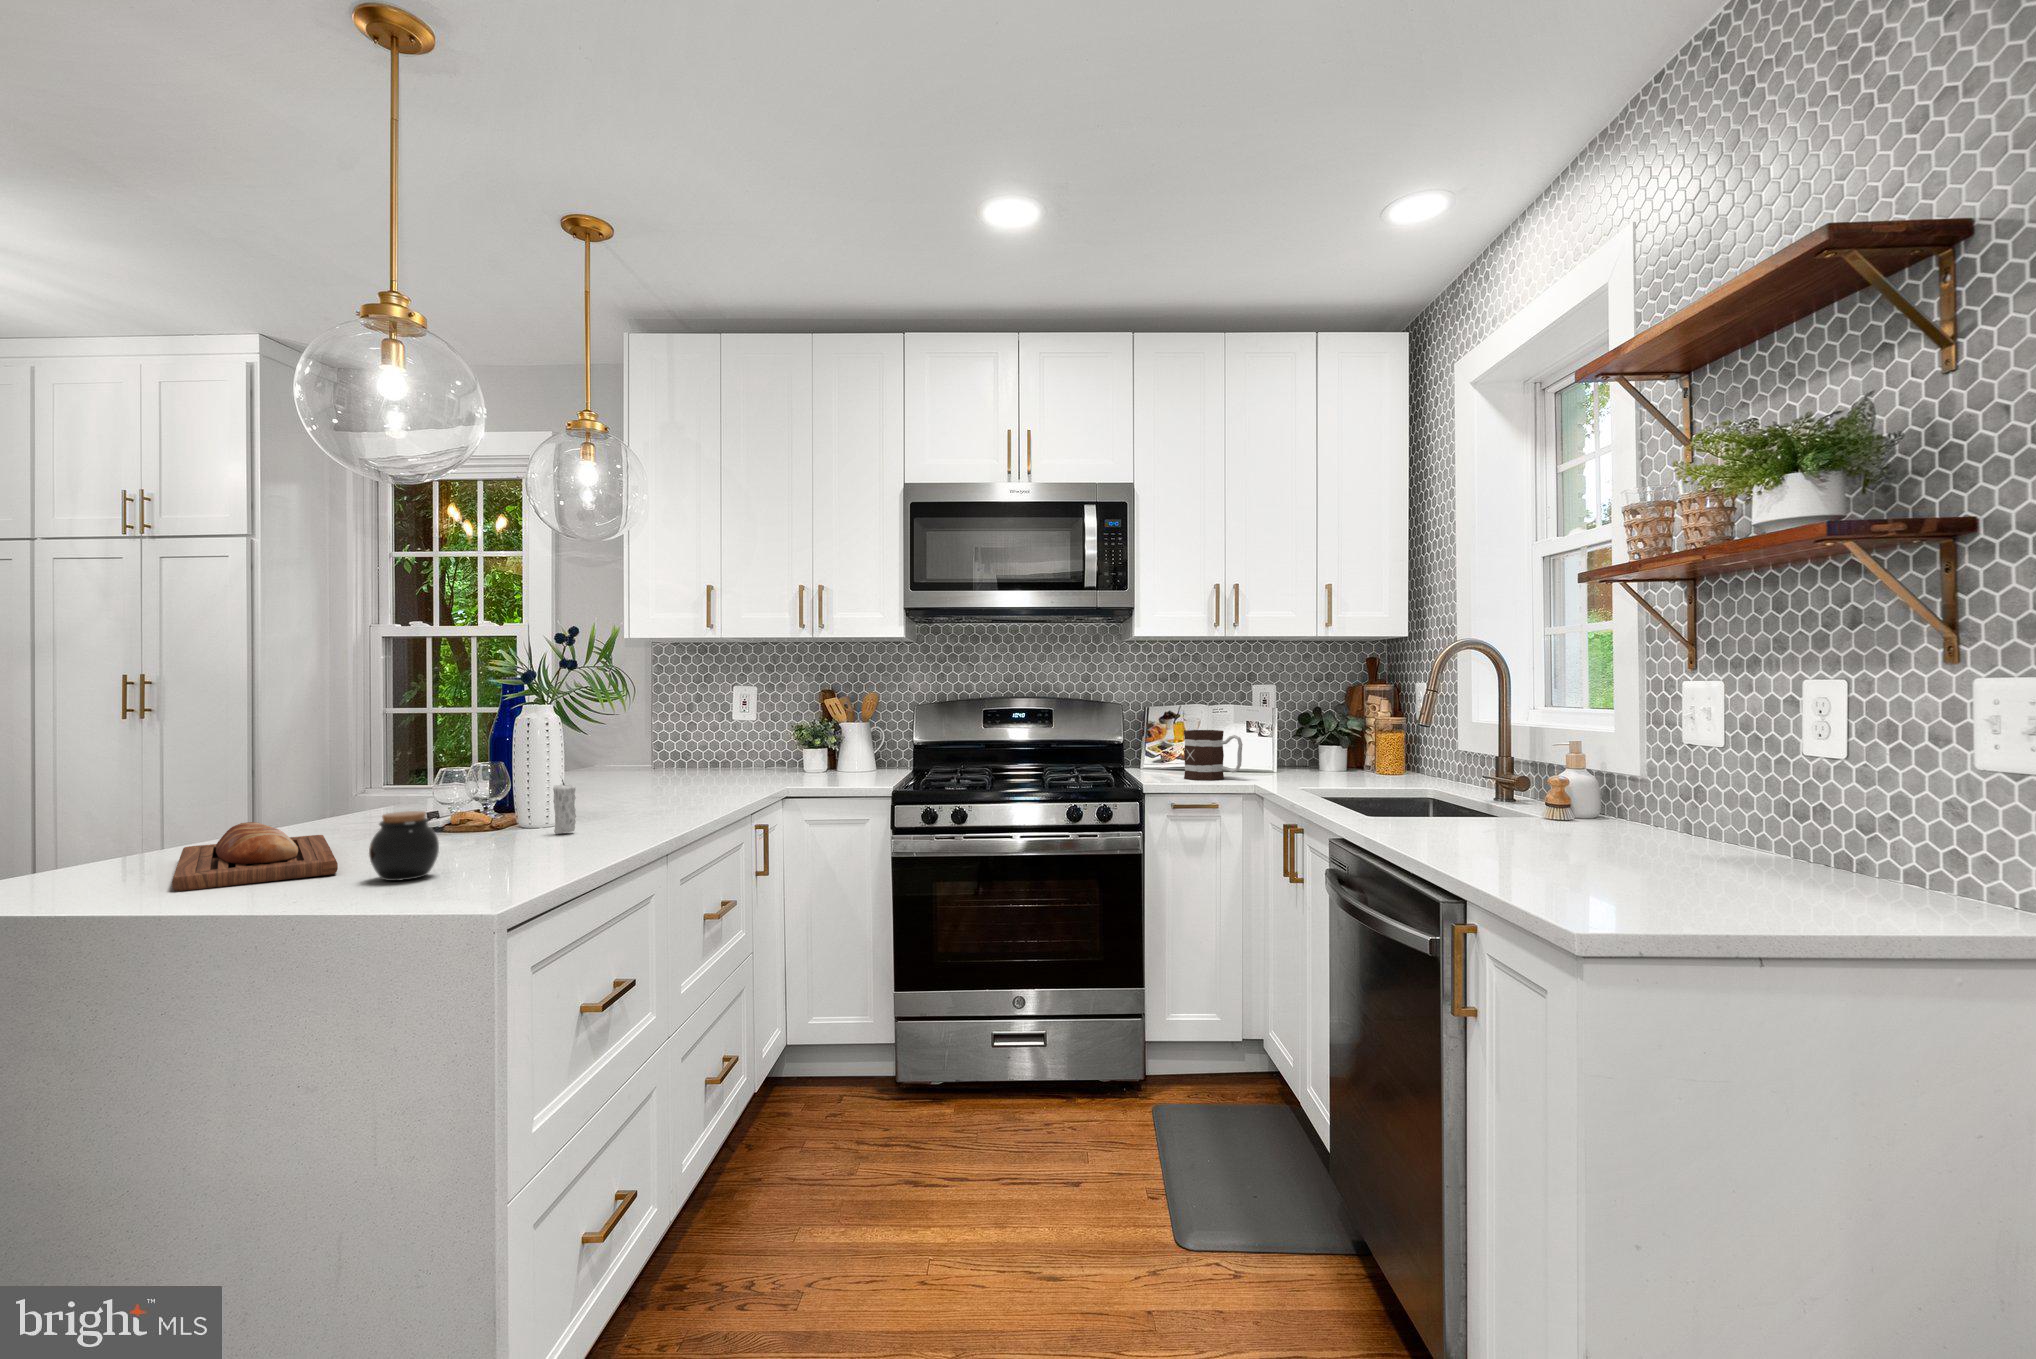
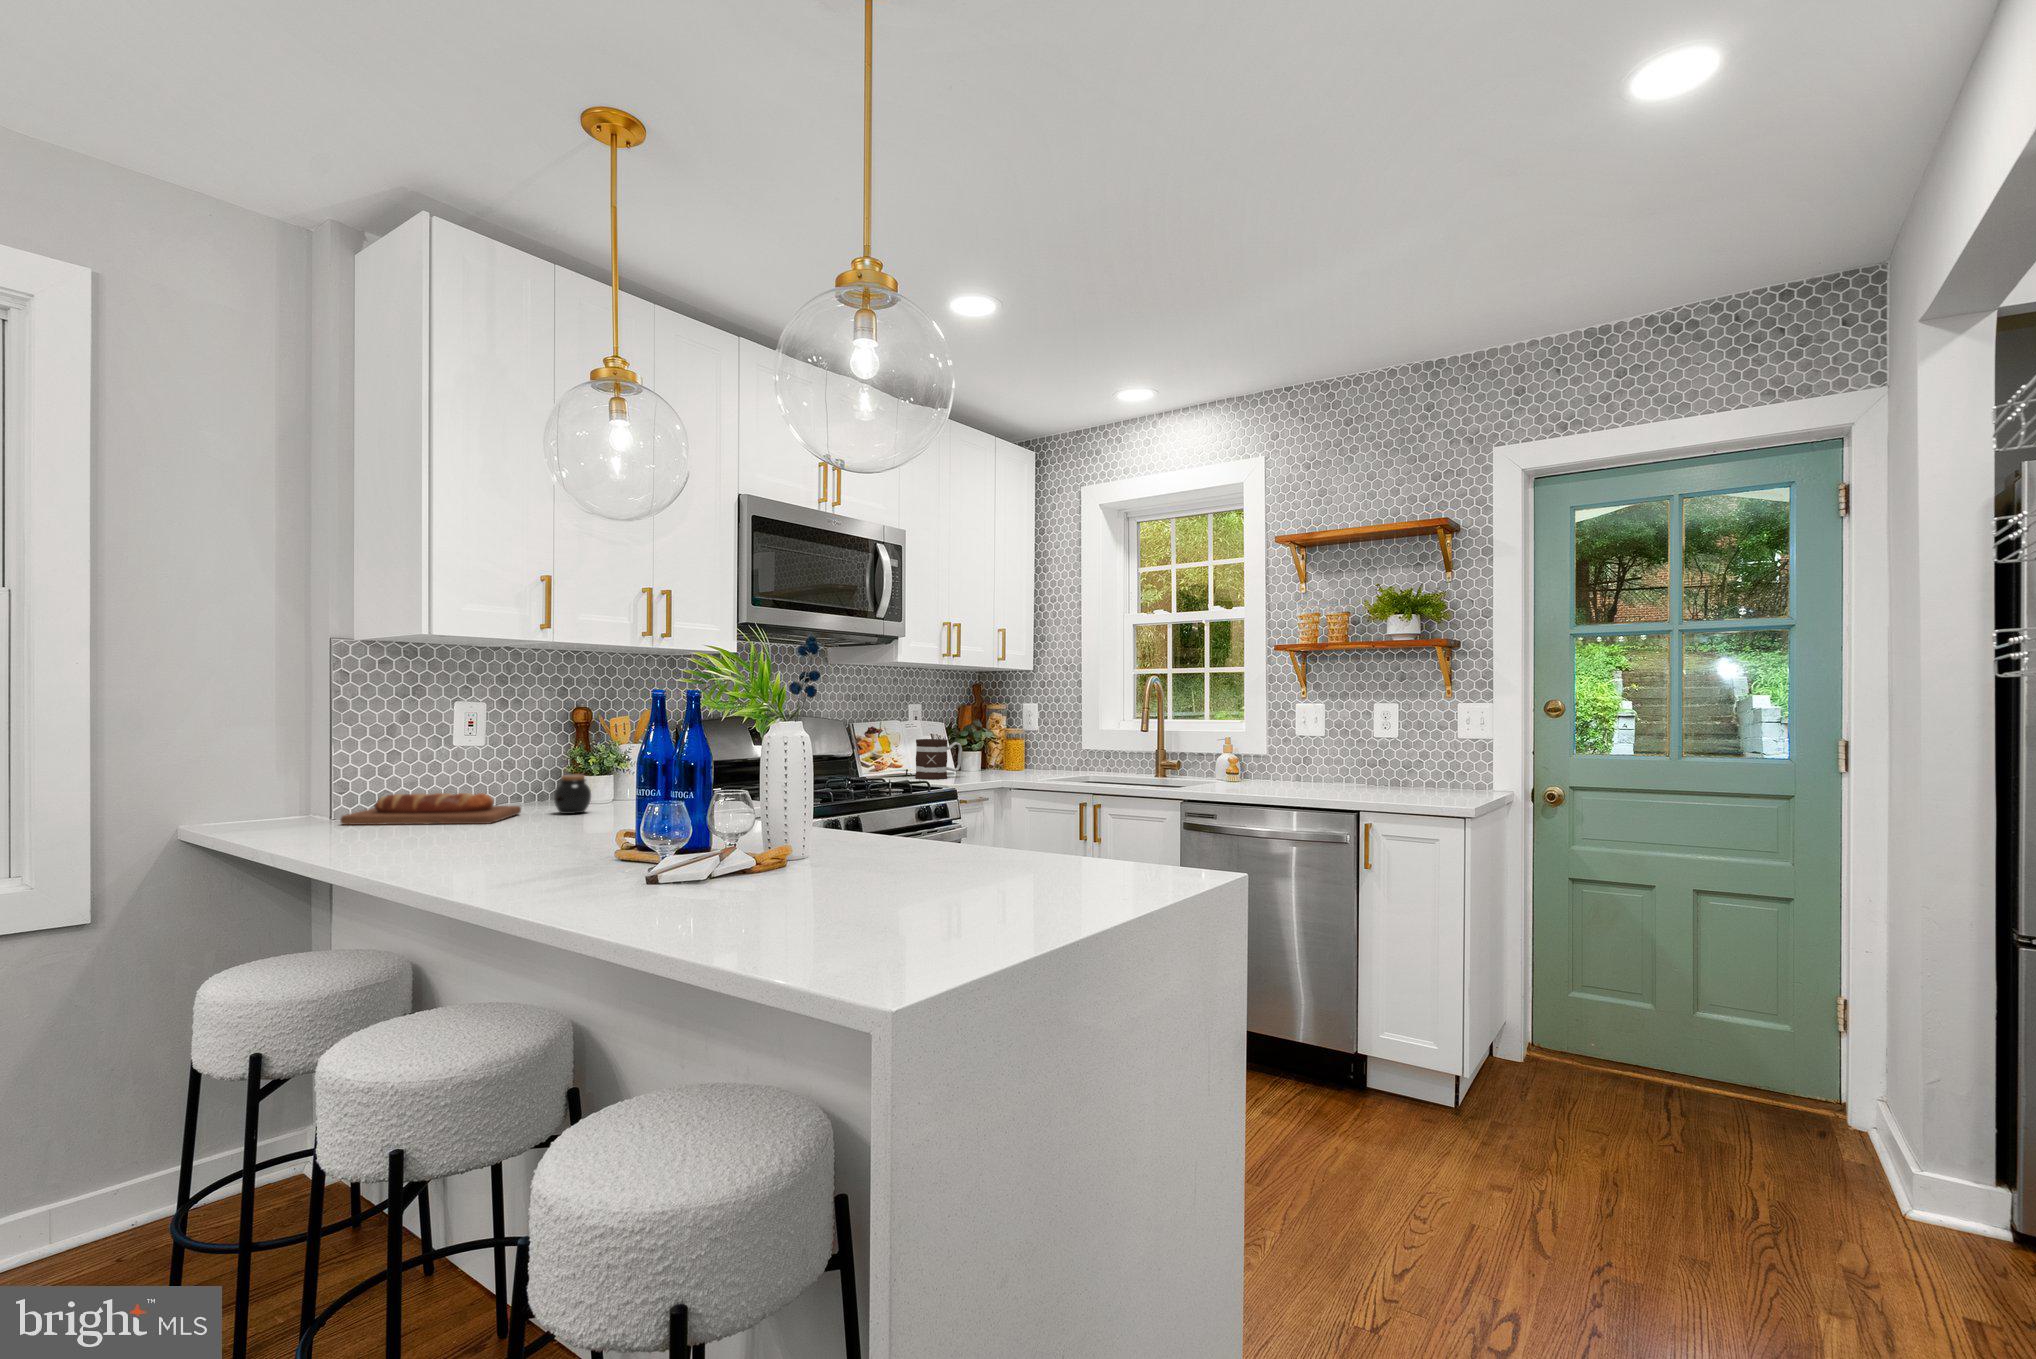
candle: present [553,779,576,833] -> none [931,794,953,853]
jar: present [369,811,439,881] -> present [554,775,591,814]
bread loaf: present [172,822,338,891] -> present [340,793,521,825]

